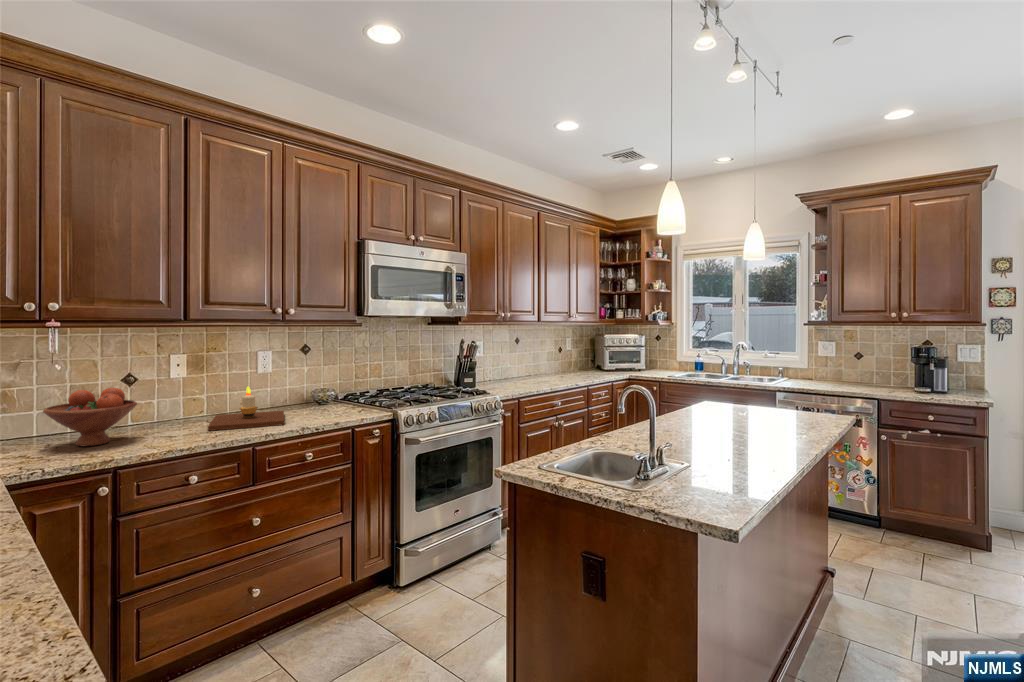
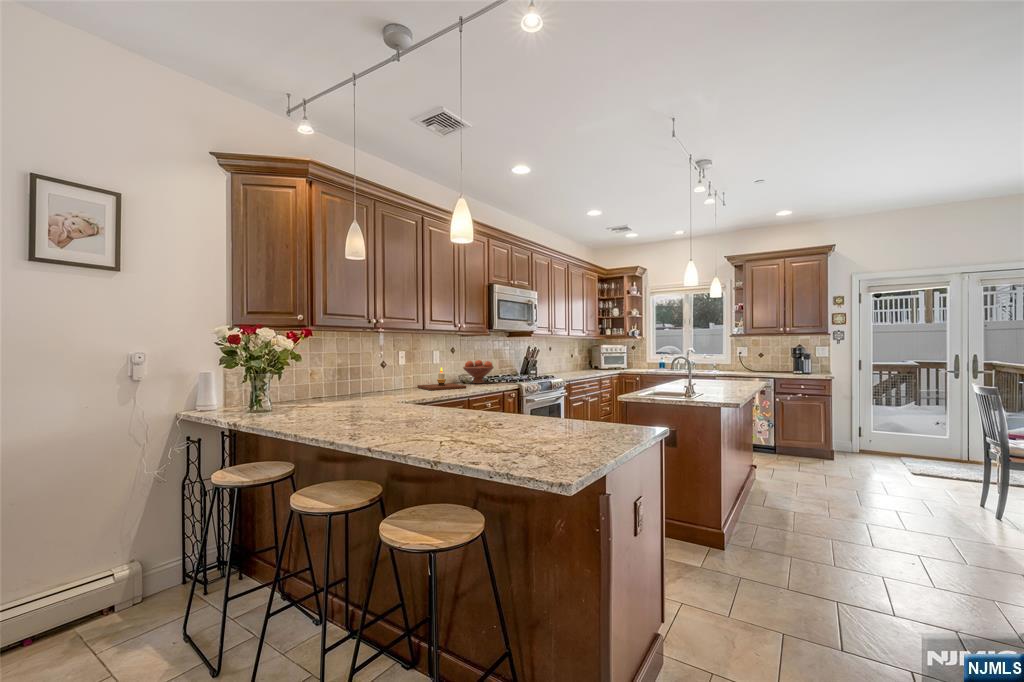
fruit bowl: present [43,387,137,447] -> present [463,360,494,384]

